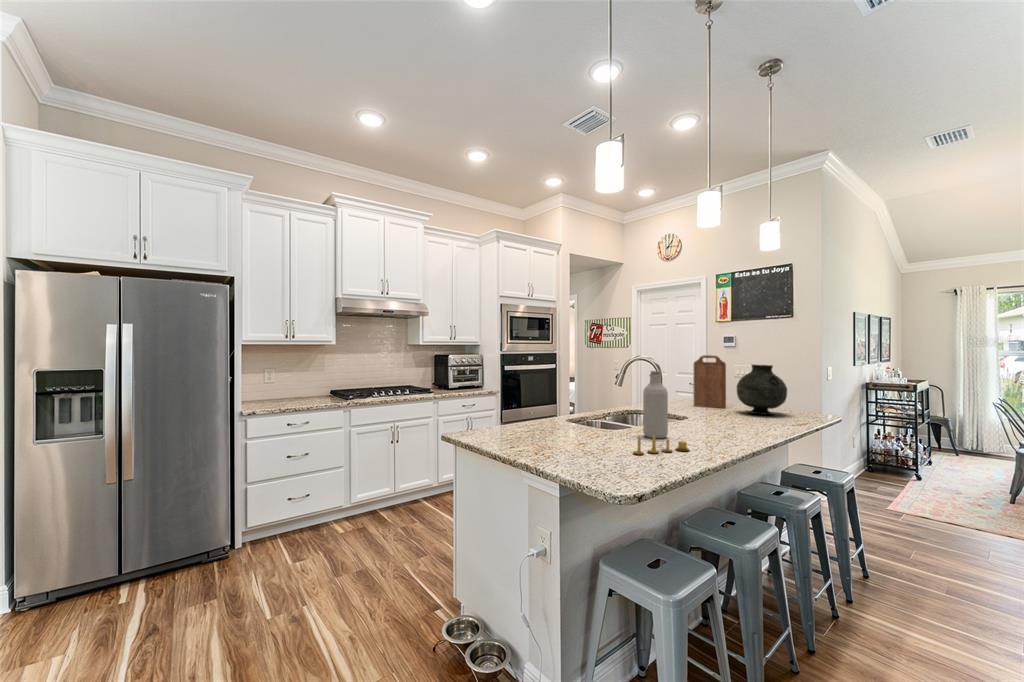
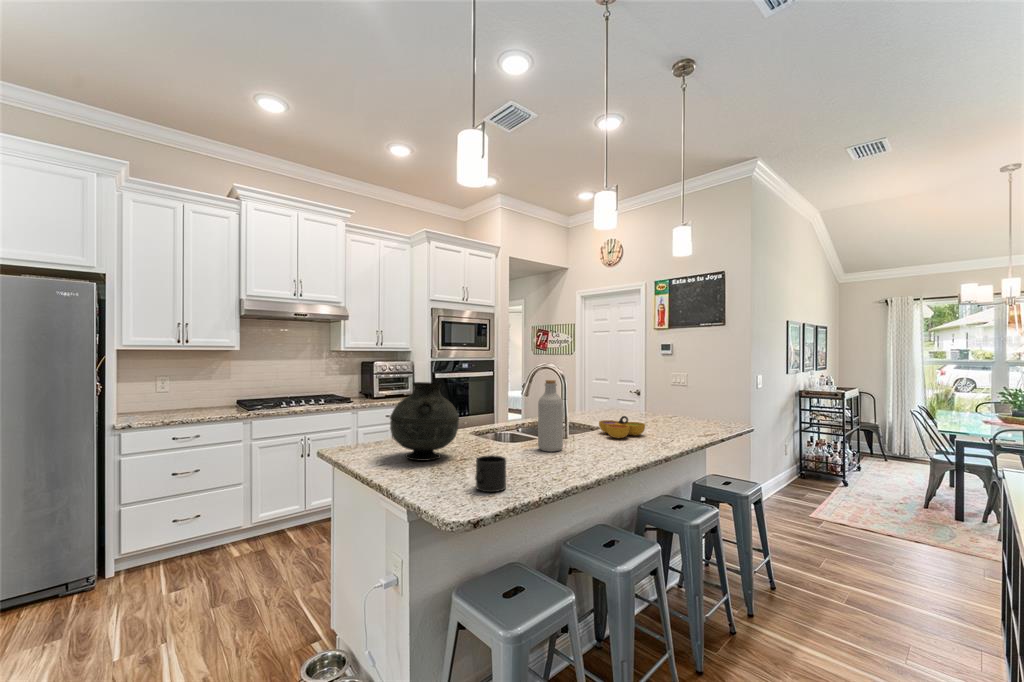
cutting board: present [693,355,726,408] -> none [615,363,646,418]
vase: present [737,365,787,415] -> present [390,382,459,461]
decorative bowl: none [691,406,738,427] -> present [599,416,645,438]
candle: present [633,435,689,455] -> none [511,447,574,471]
mug: none [613,440,642,473] -> present [475,455,506,492]

